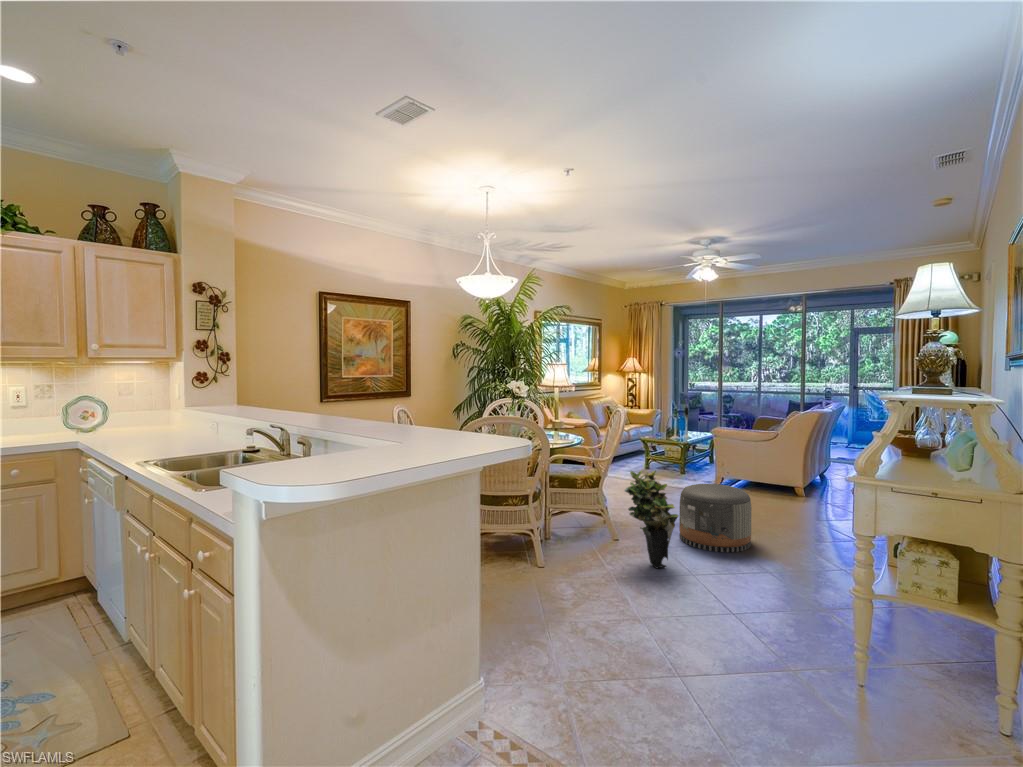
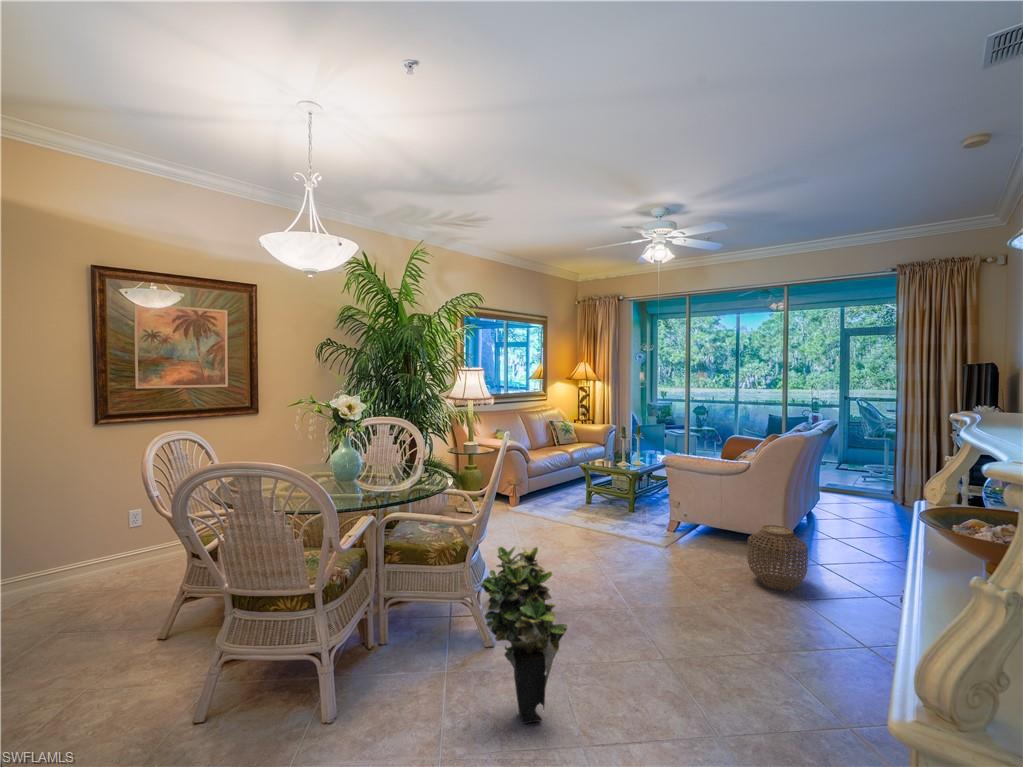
woven basket: none [779,472,822,516] -> present [747,525,808,590]
pouf: present [679,484,752,552] -> none [590,554,697,678]

